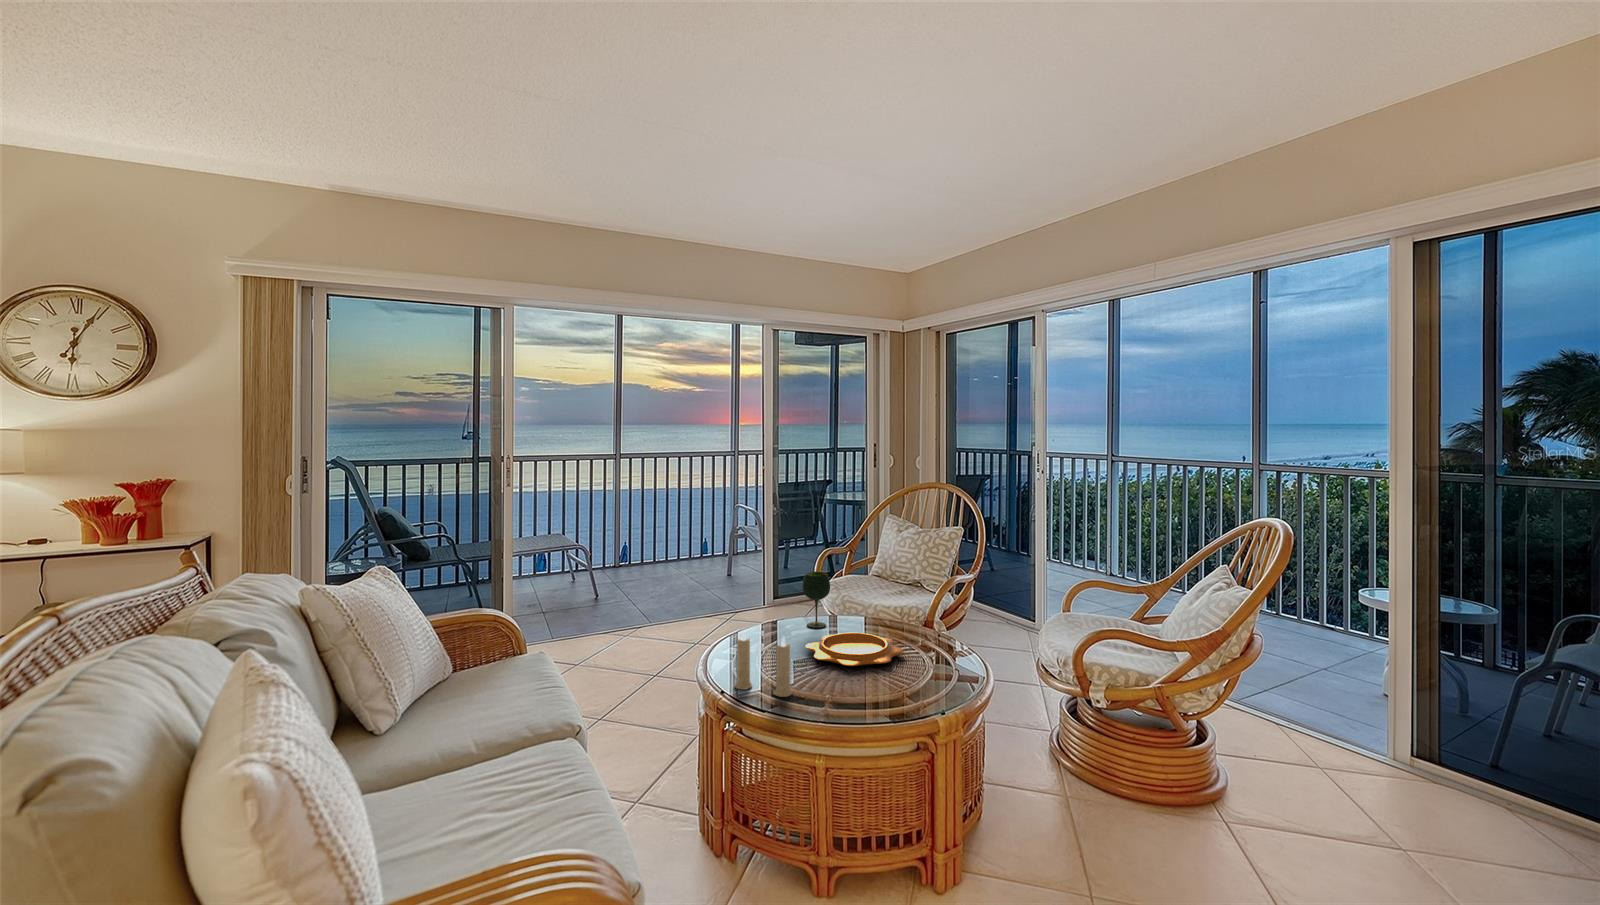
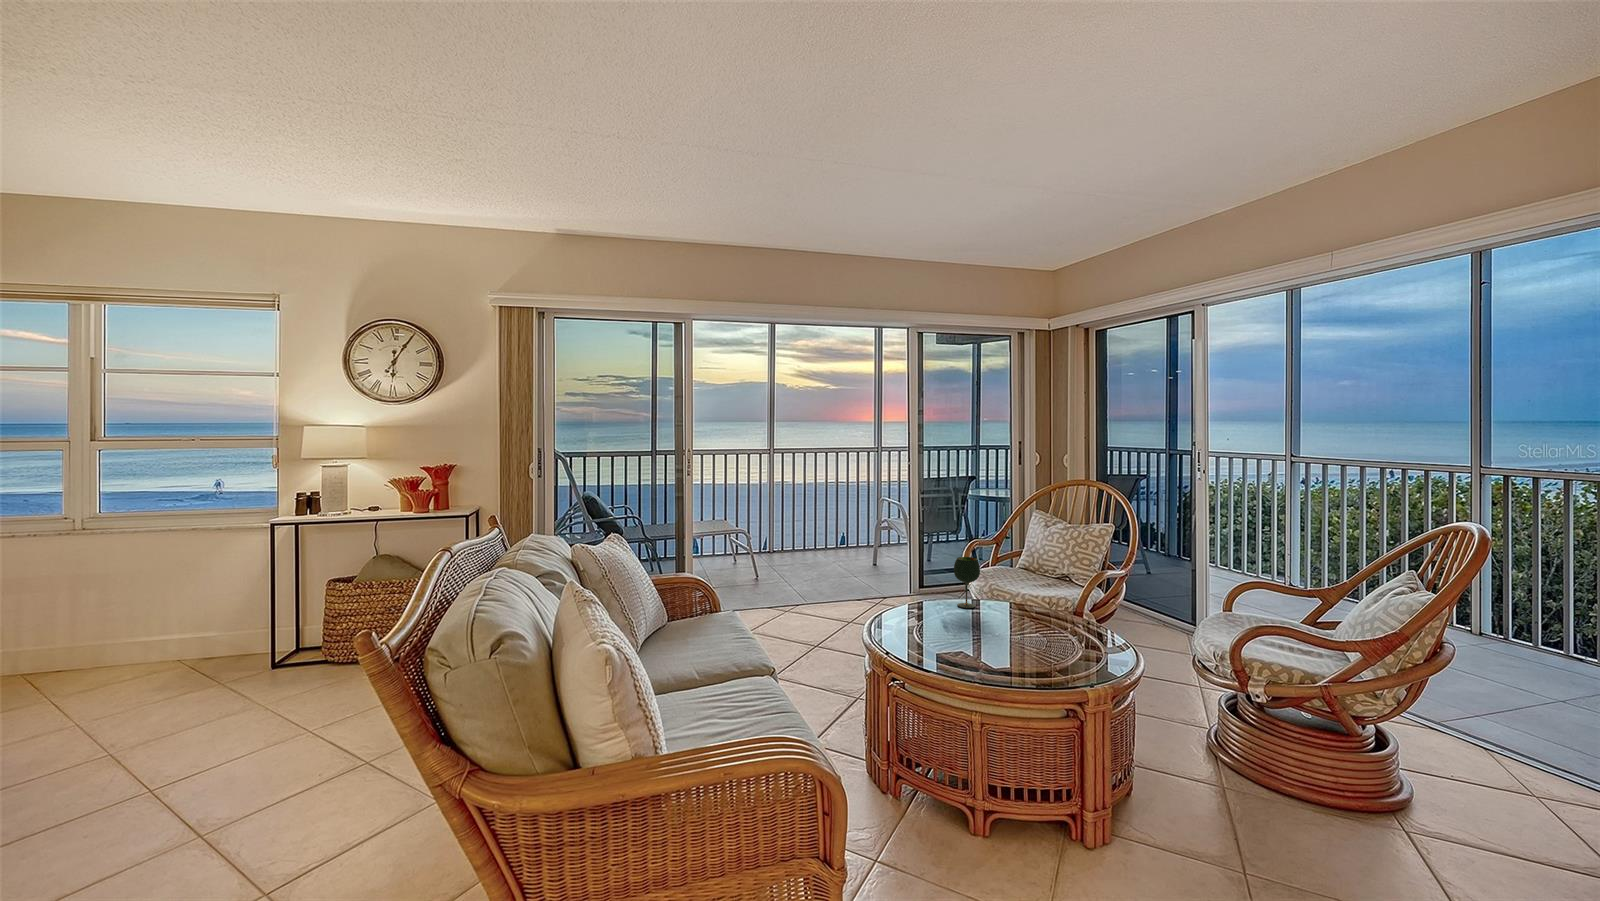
candle: present [735,632,792,697] -> none [896,599,949,662]
decorative bowl: present [805,633,904,666] -> none [958,613,1053,642]

